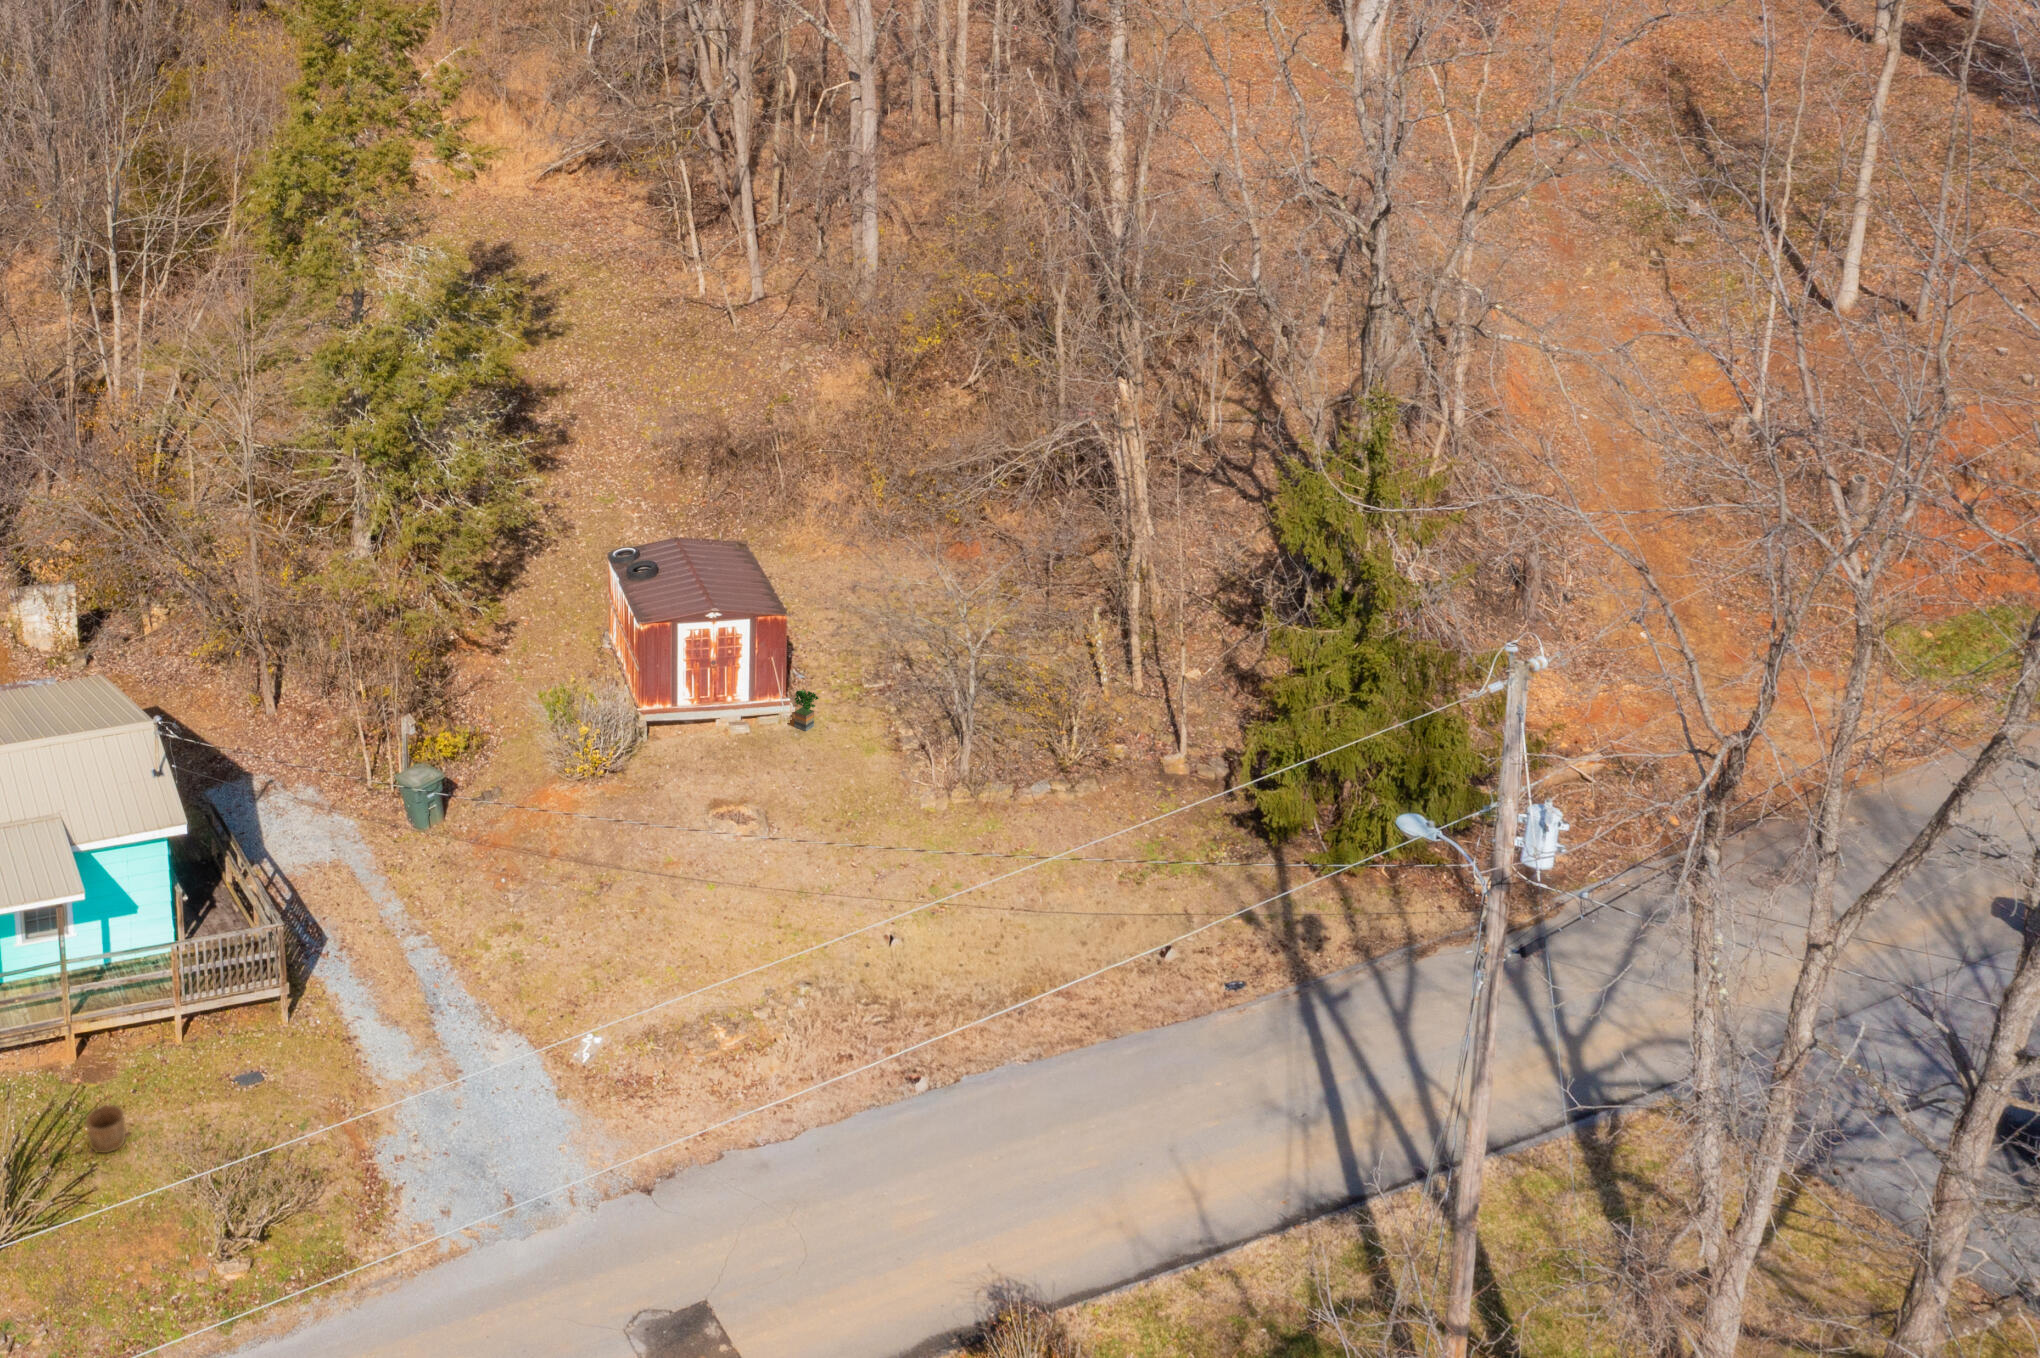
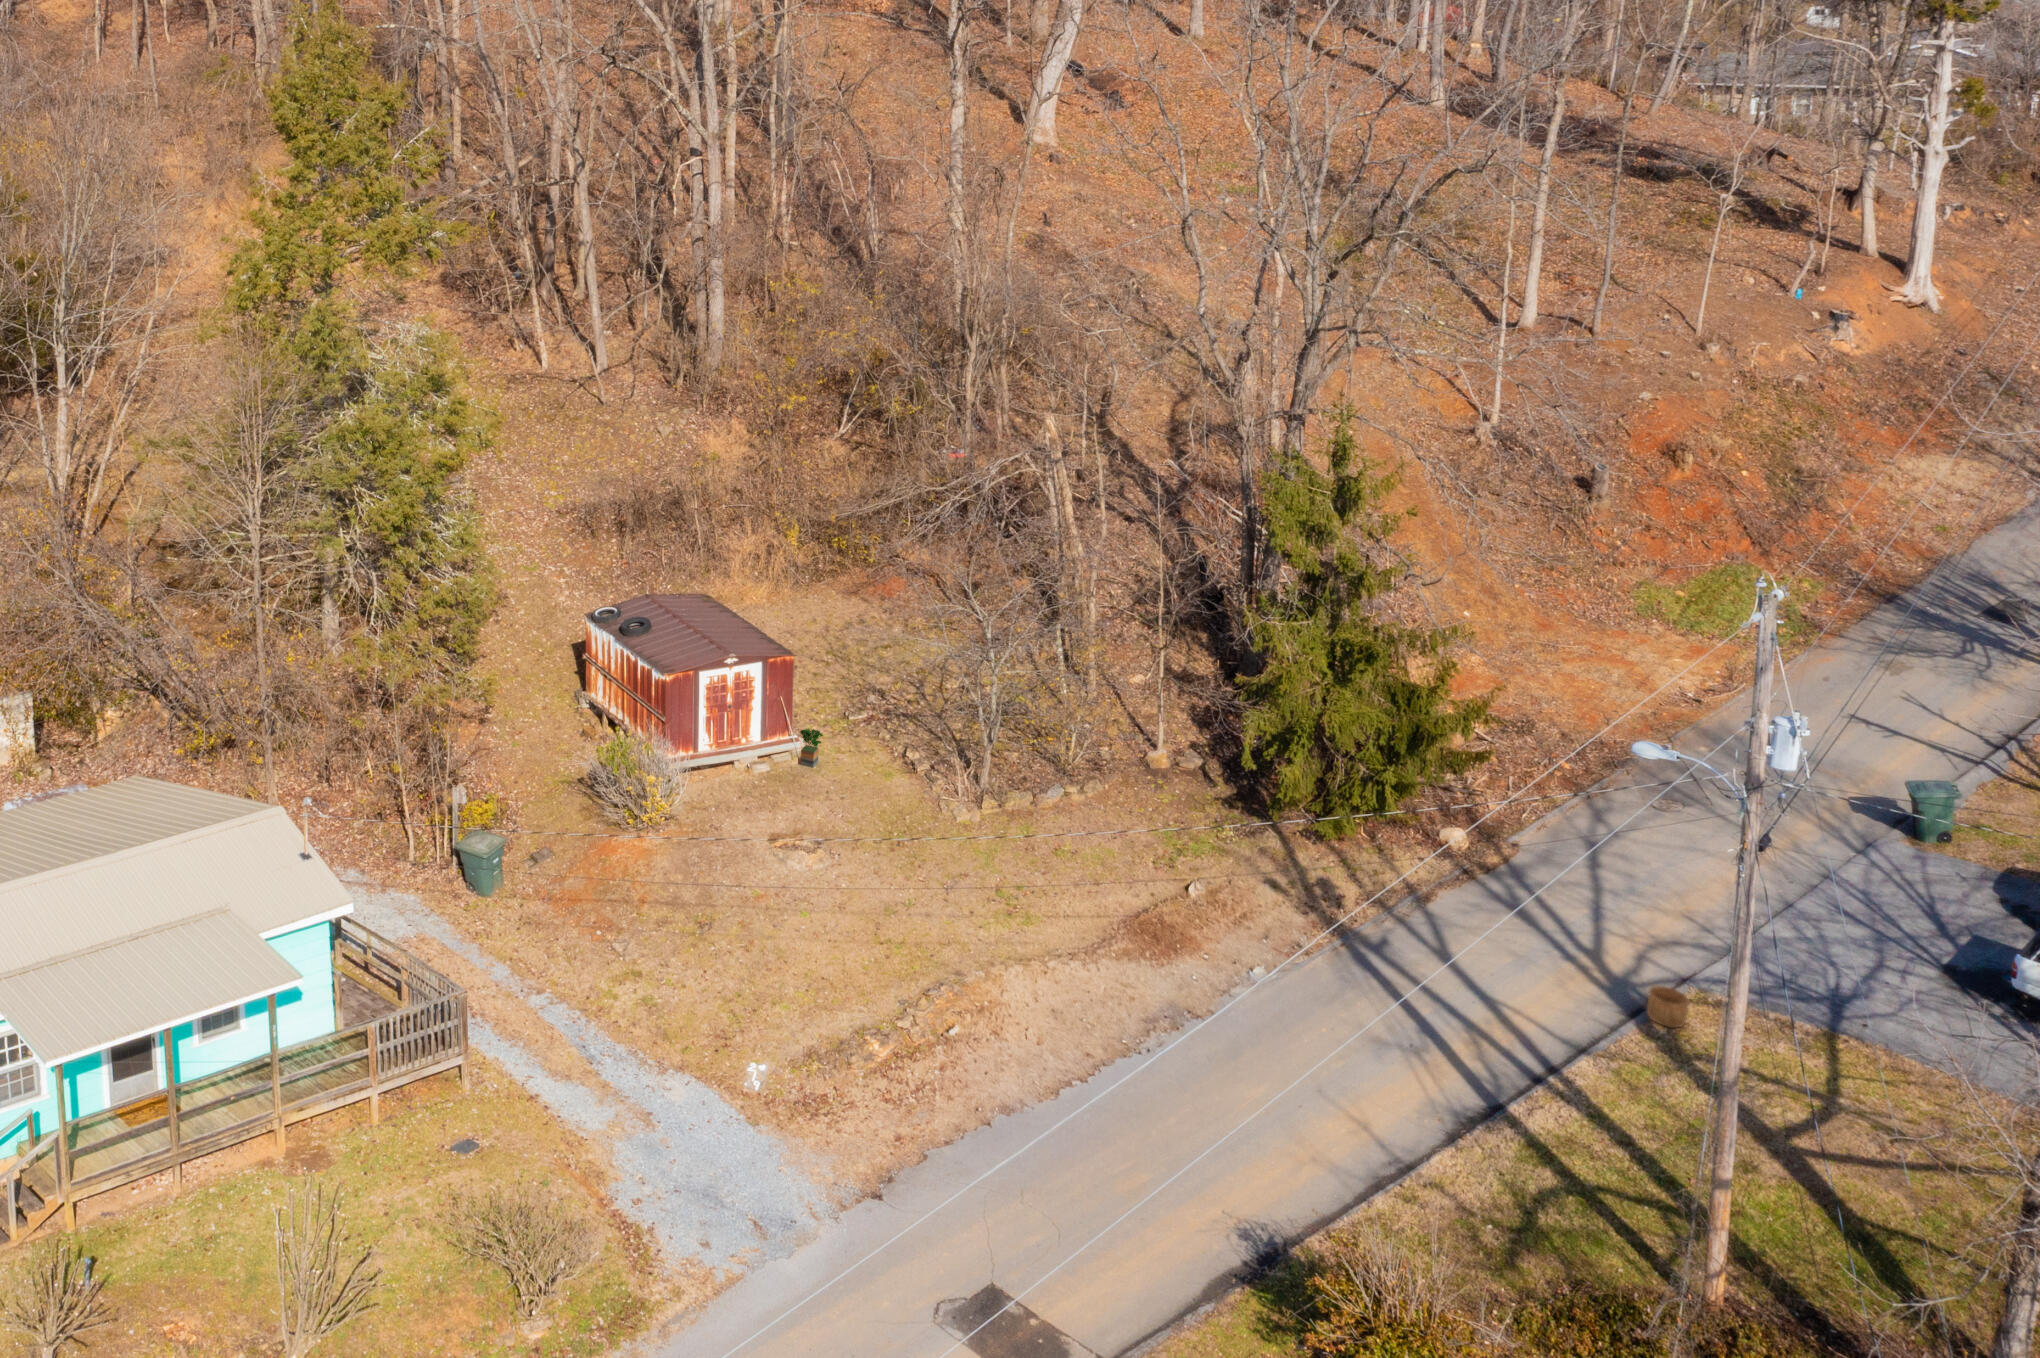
wooden bucket: present [86,1105,126,1153] -> present [1647,986,1690,1028]

